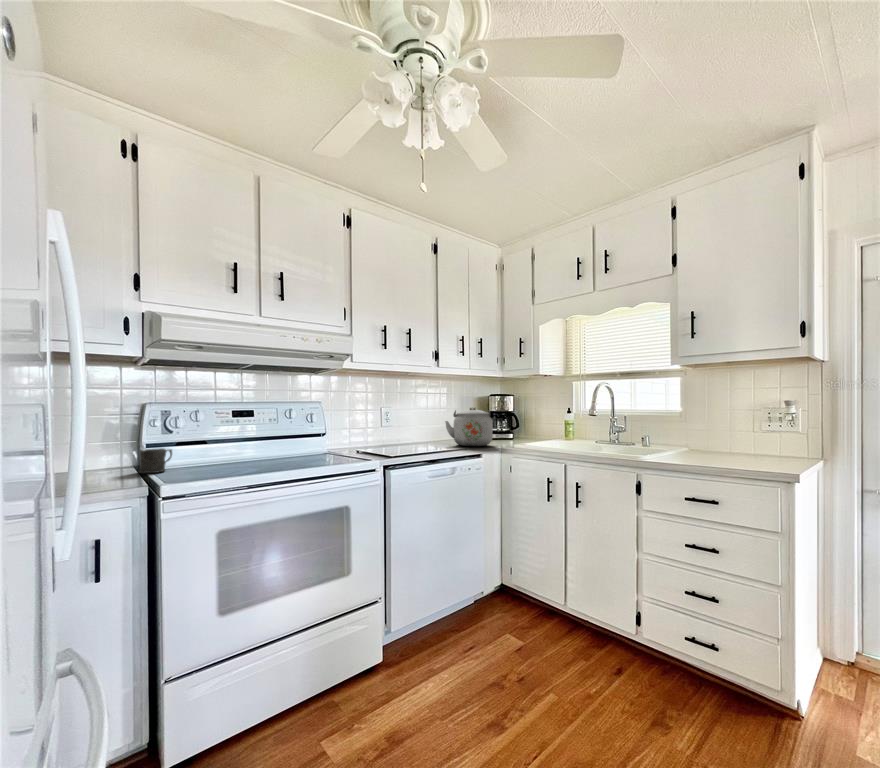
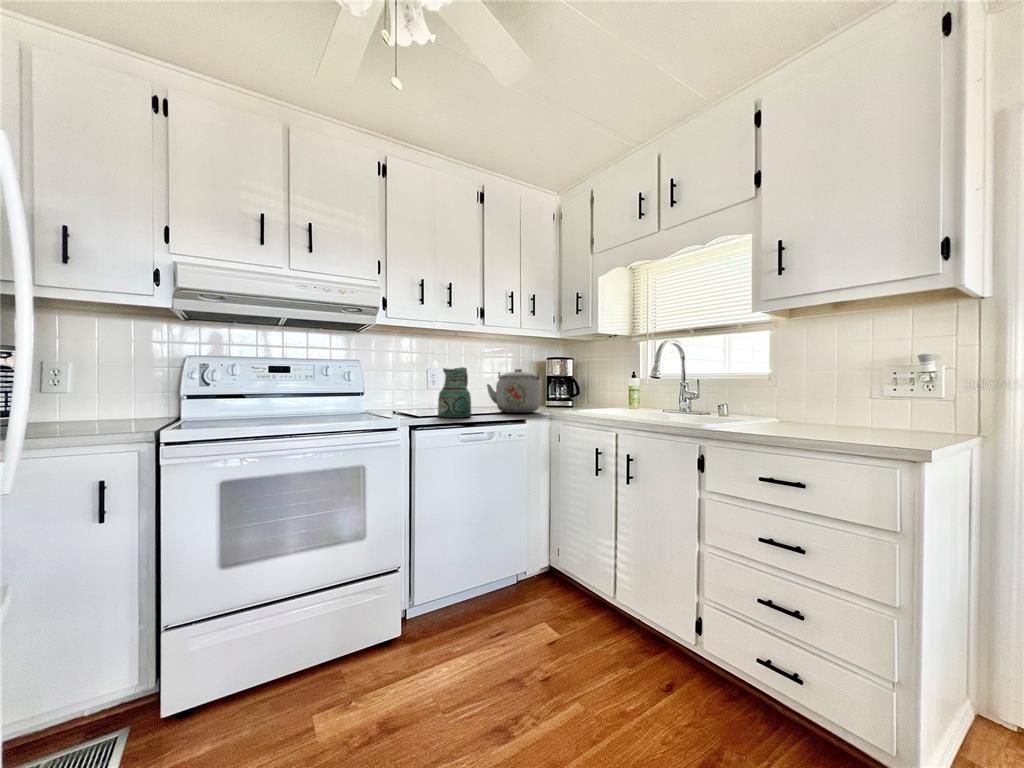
ceramic pitcher: none [410,408,439,452] -> present [438,367,471,417]
mug: present [139,448,172,473] -> none [58,405,109,435]

